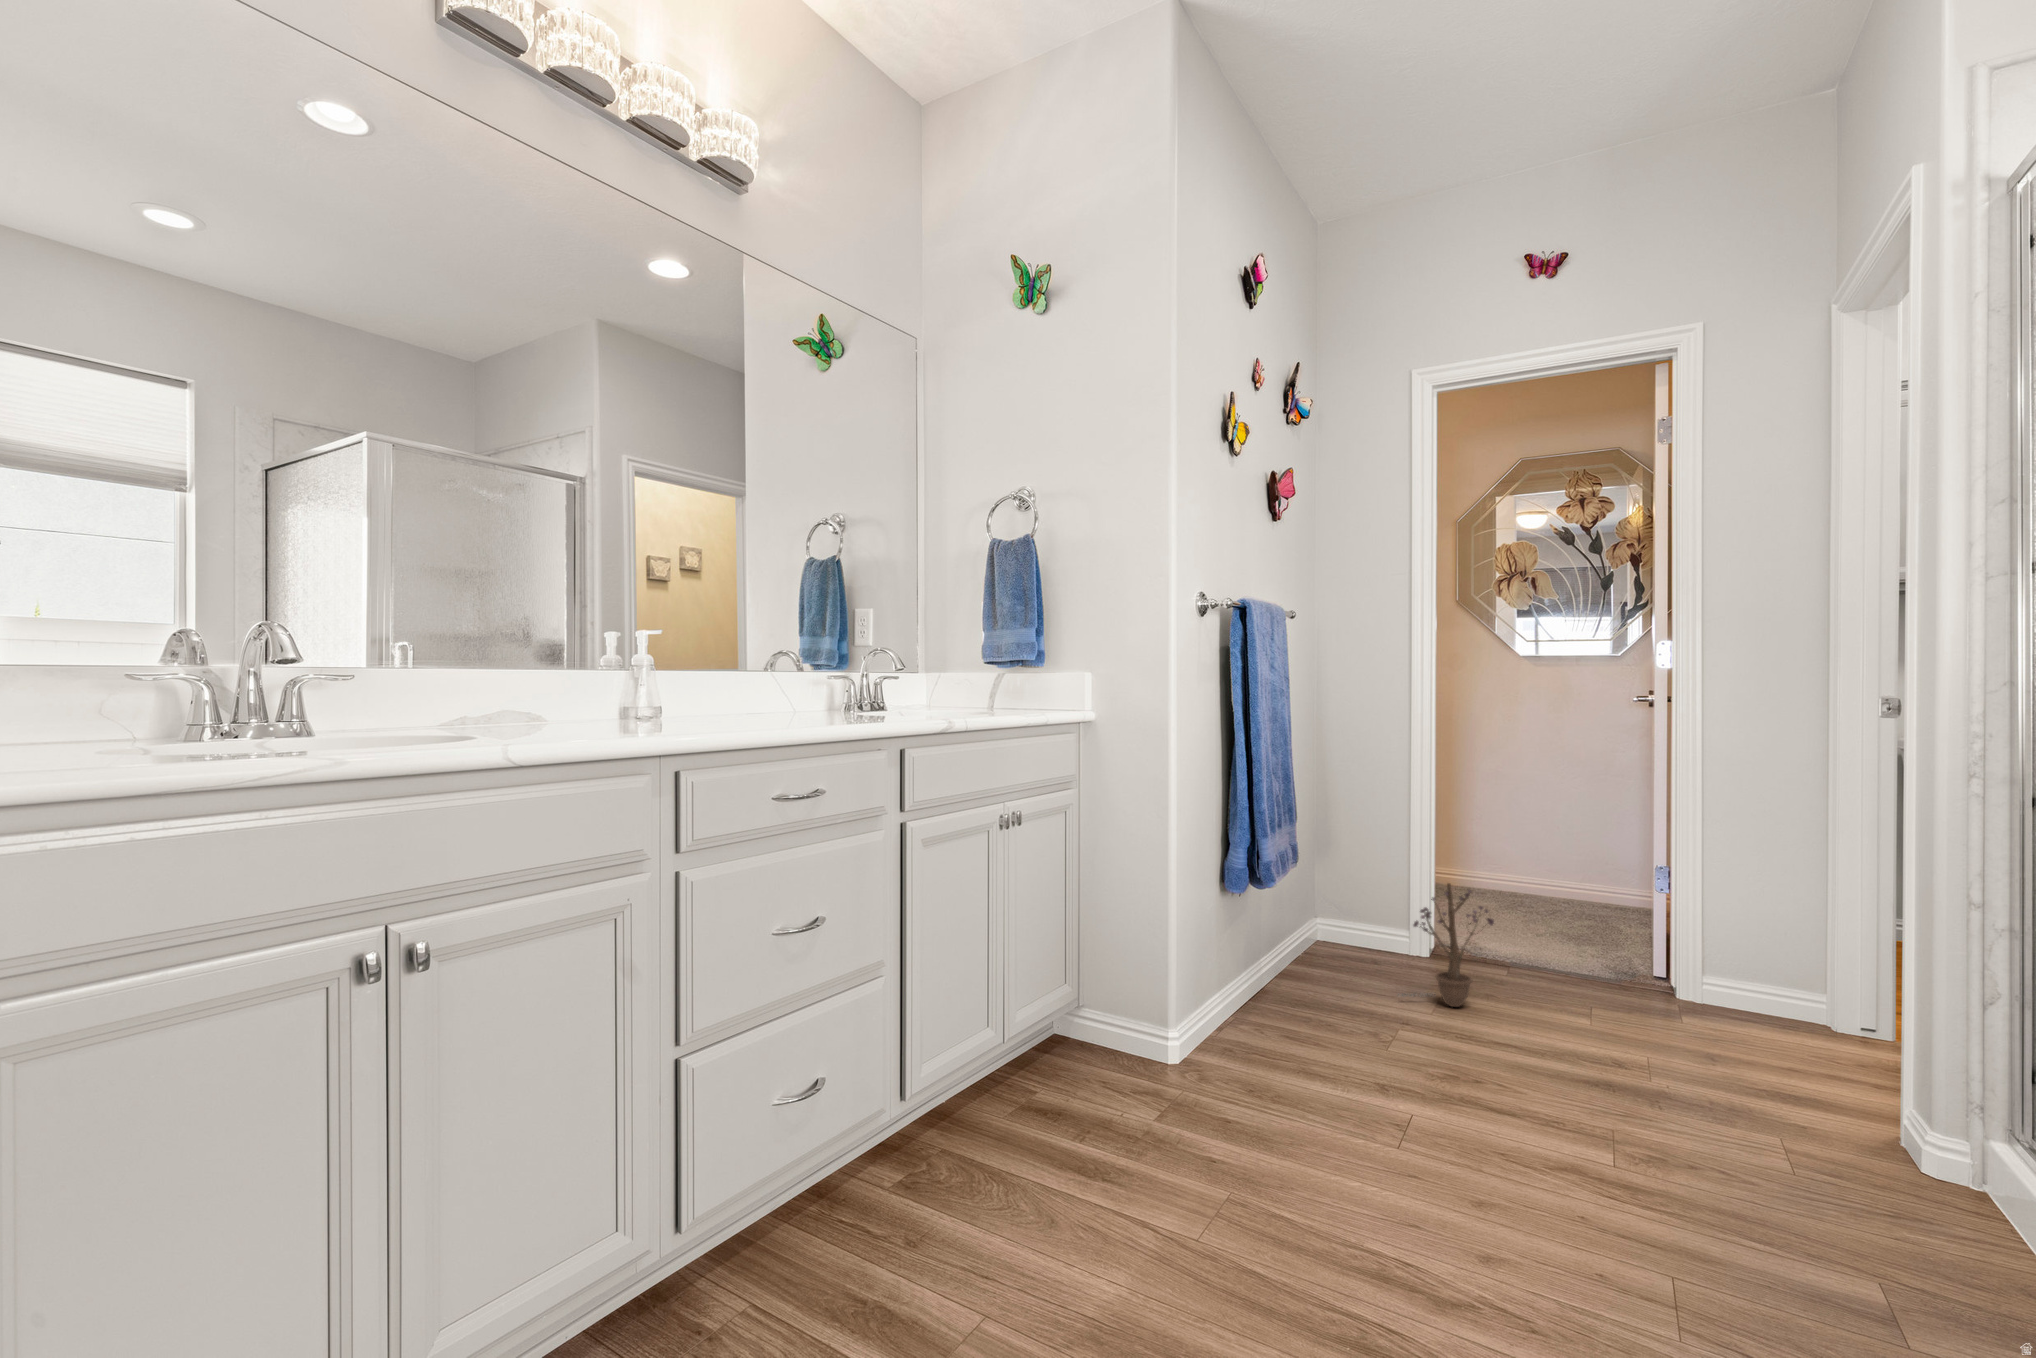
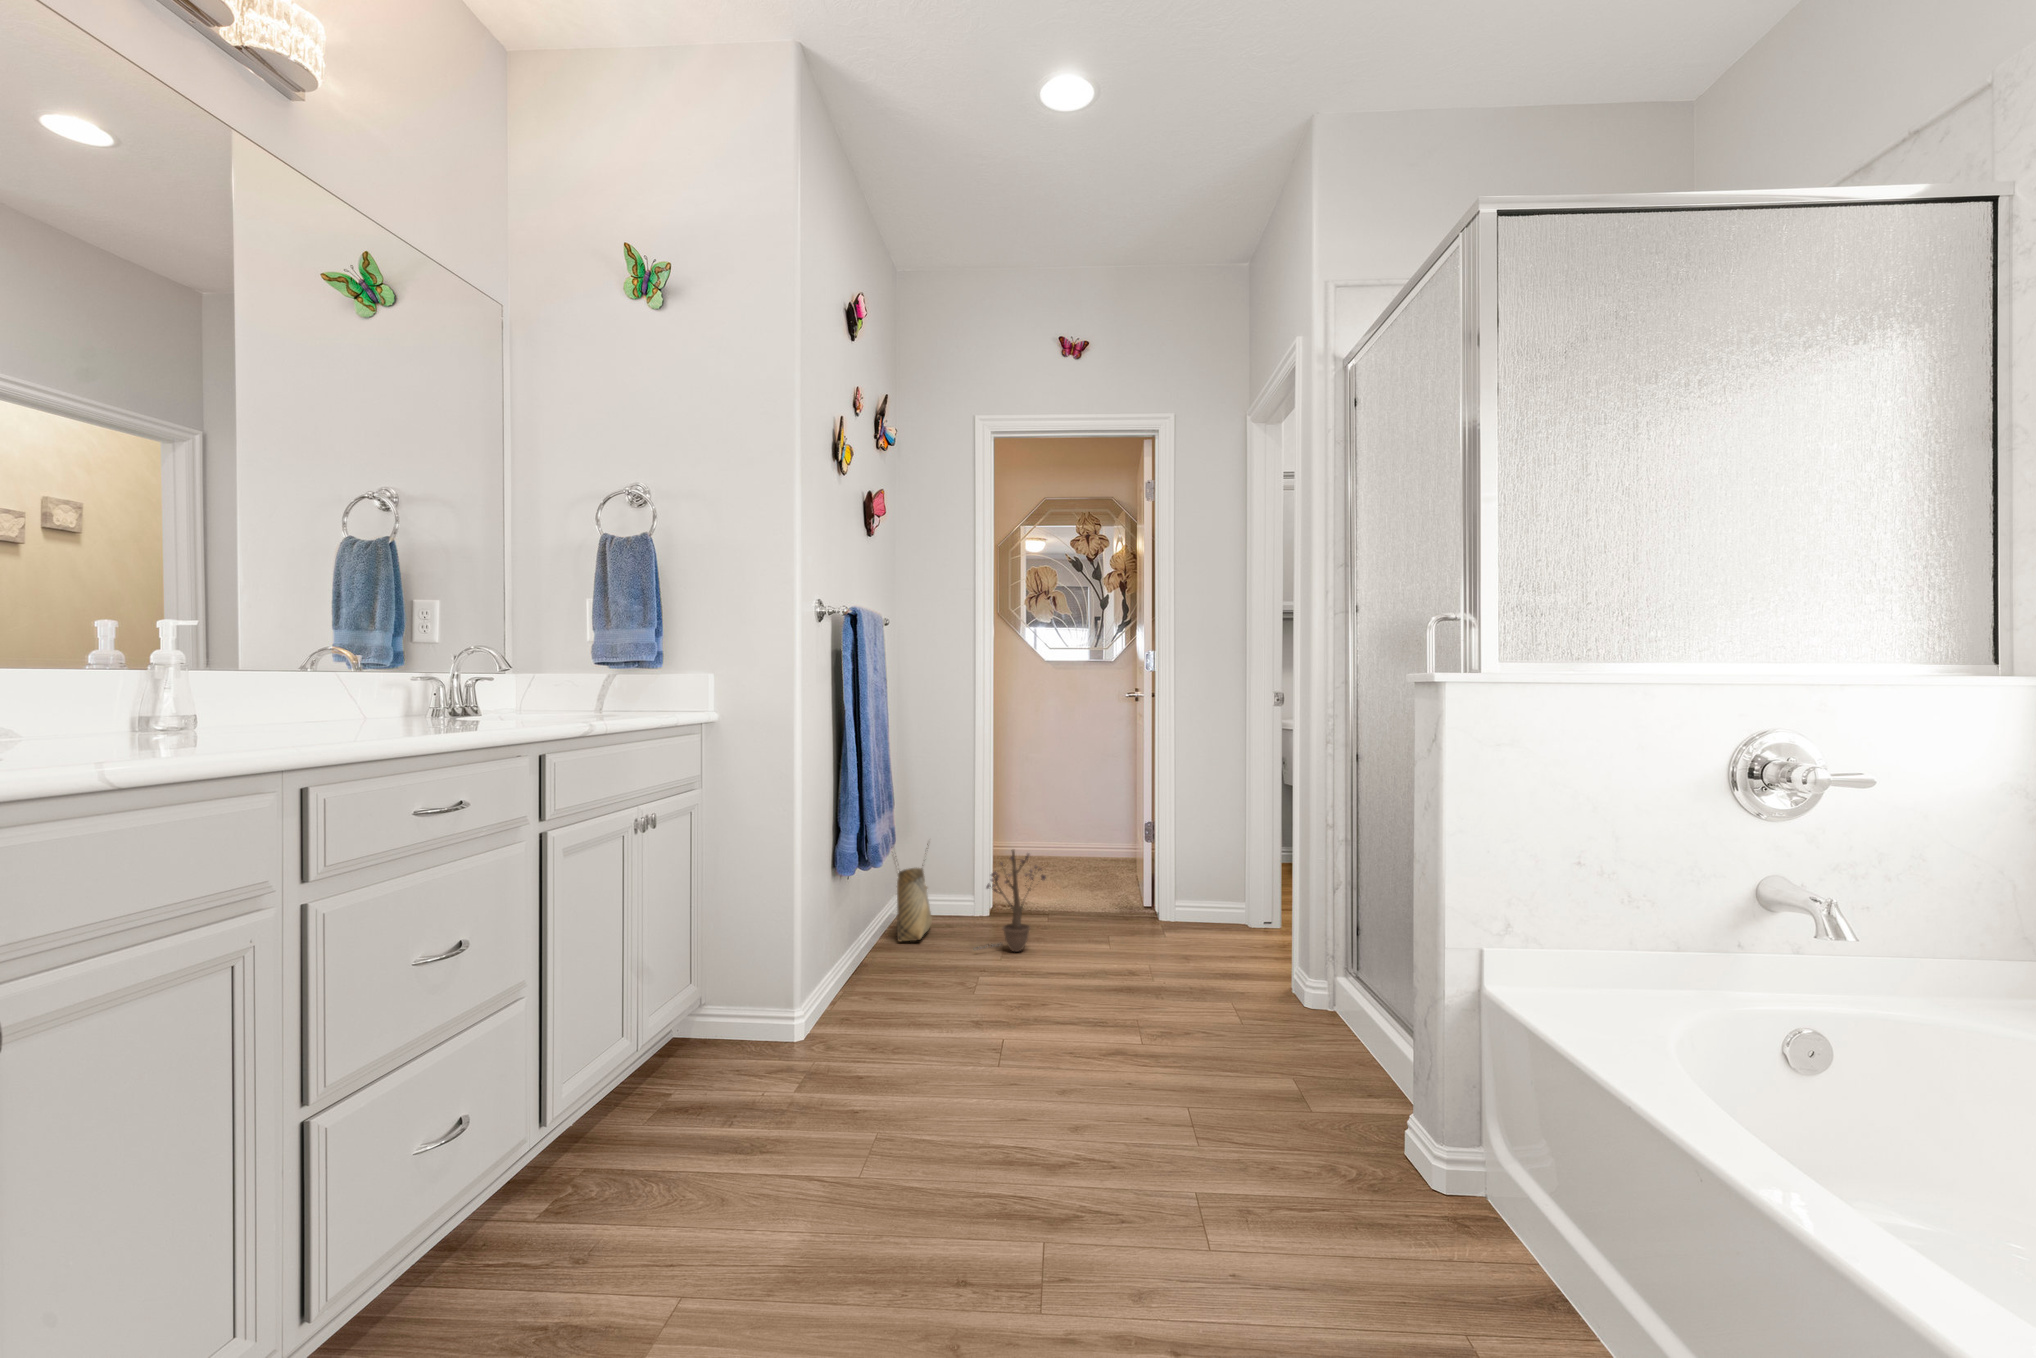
woven basket: none [1303,859,1355,975] -> present [896,844,932,941]

